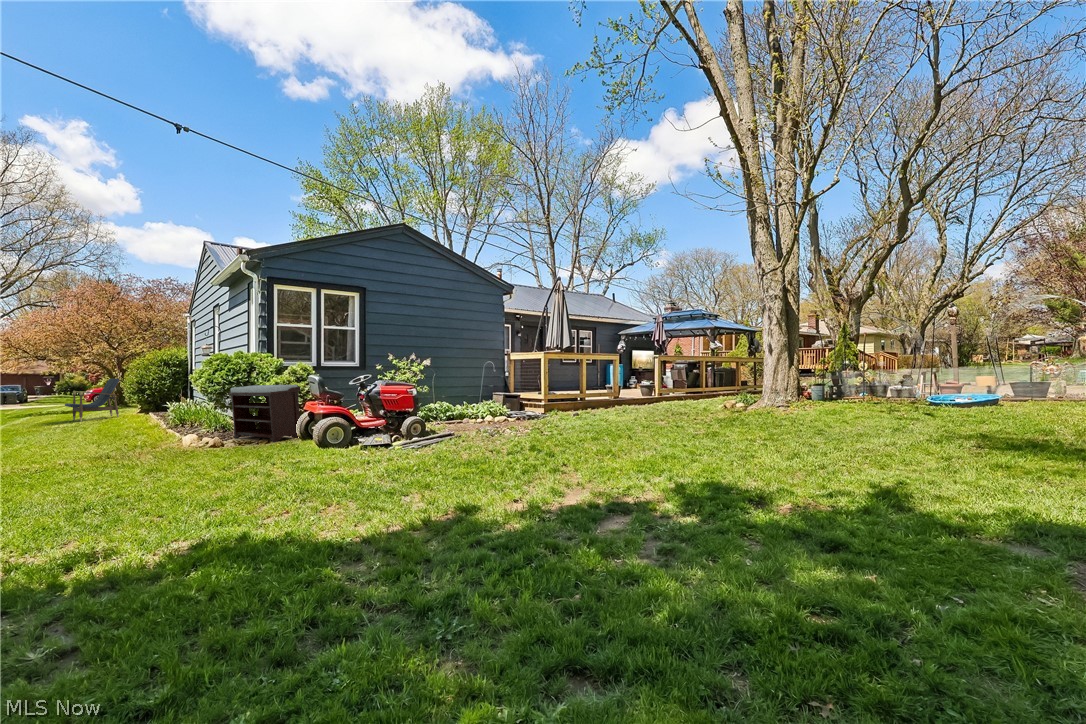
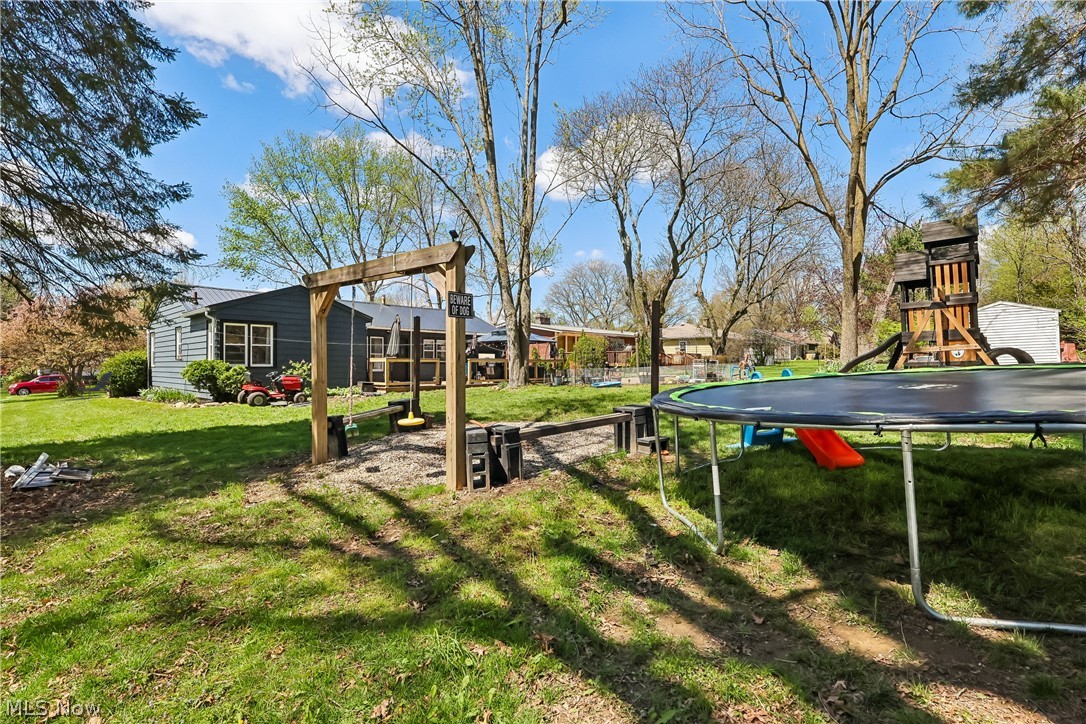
bench: present [228,385,301,442] -> none [202,377,241,404]

